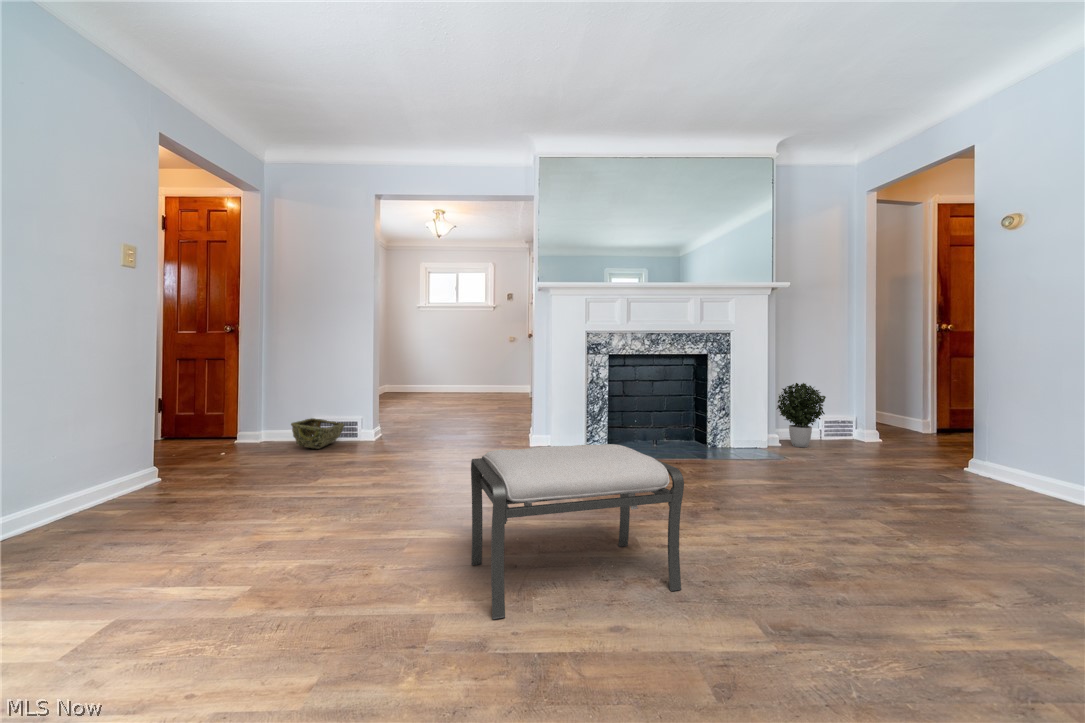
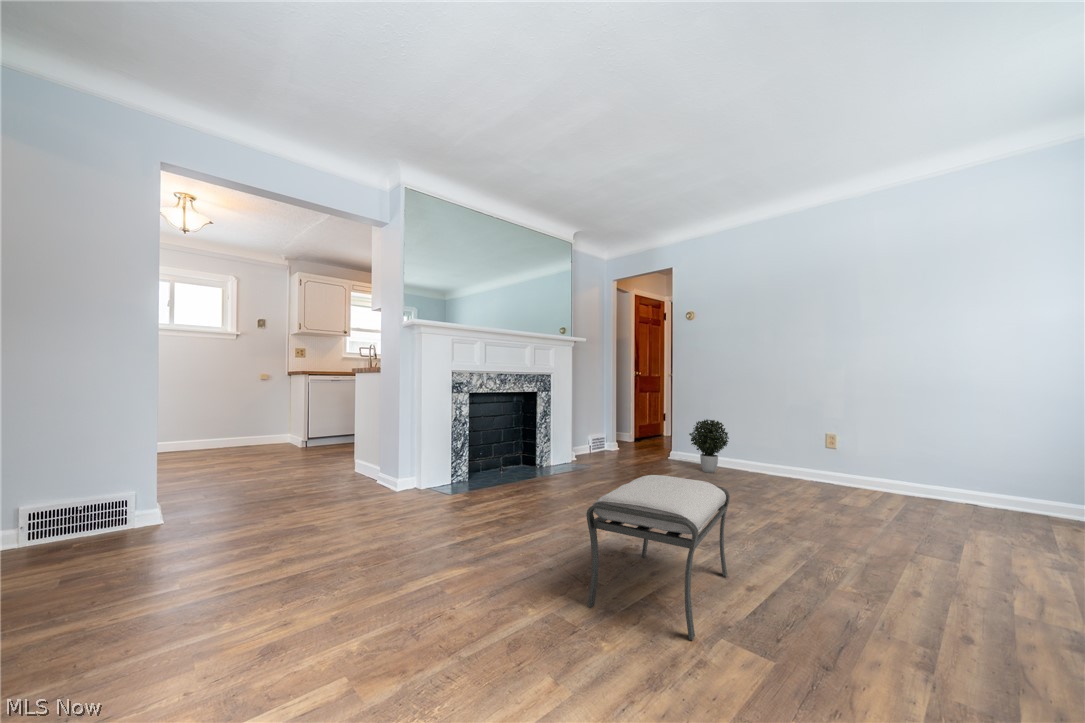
potted plant: present [777,383,826,447] -> present [689,420,729,473]
woven basket: present [291,418,344,449] -> none [60,492,139,539]

